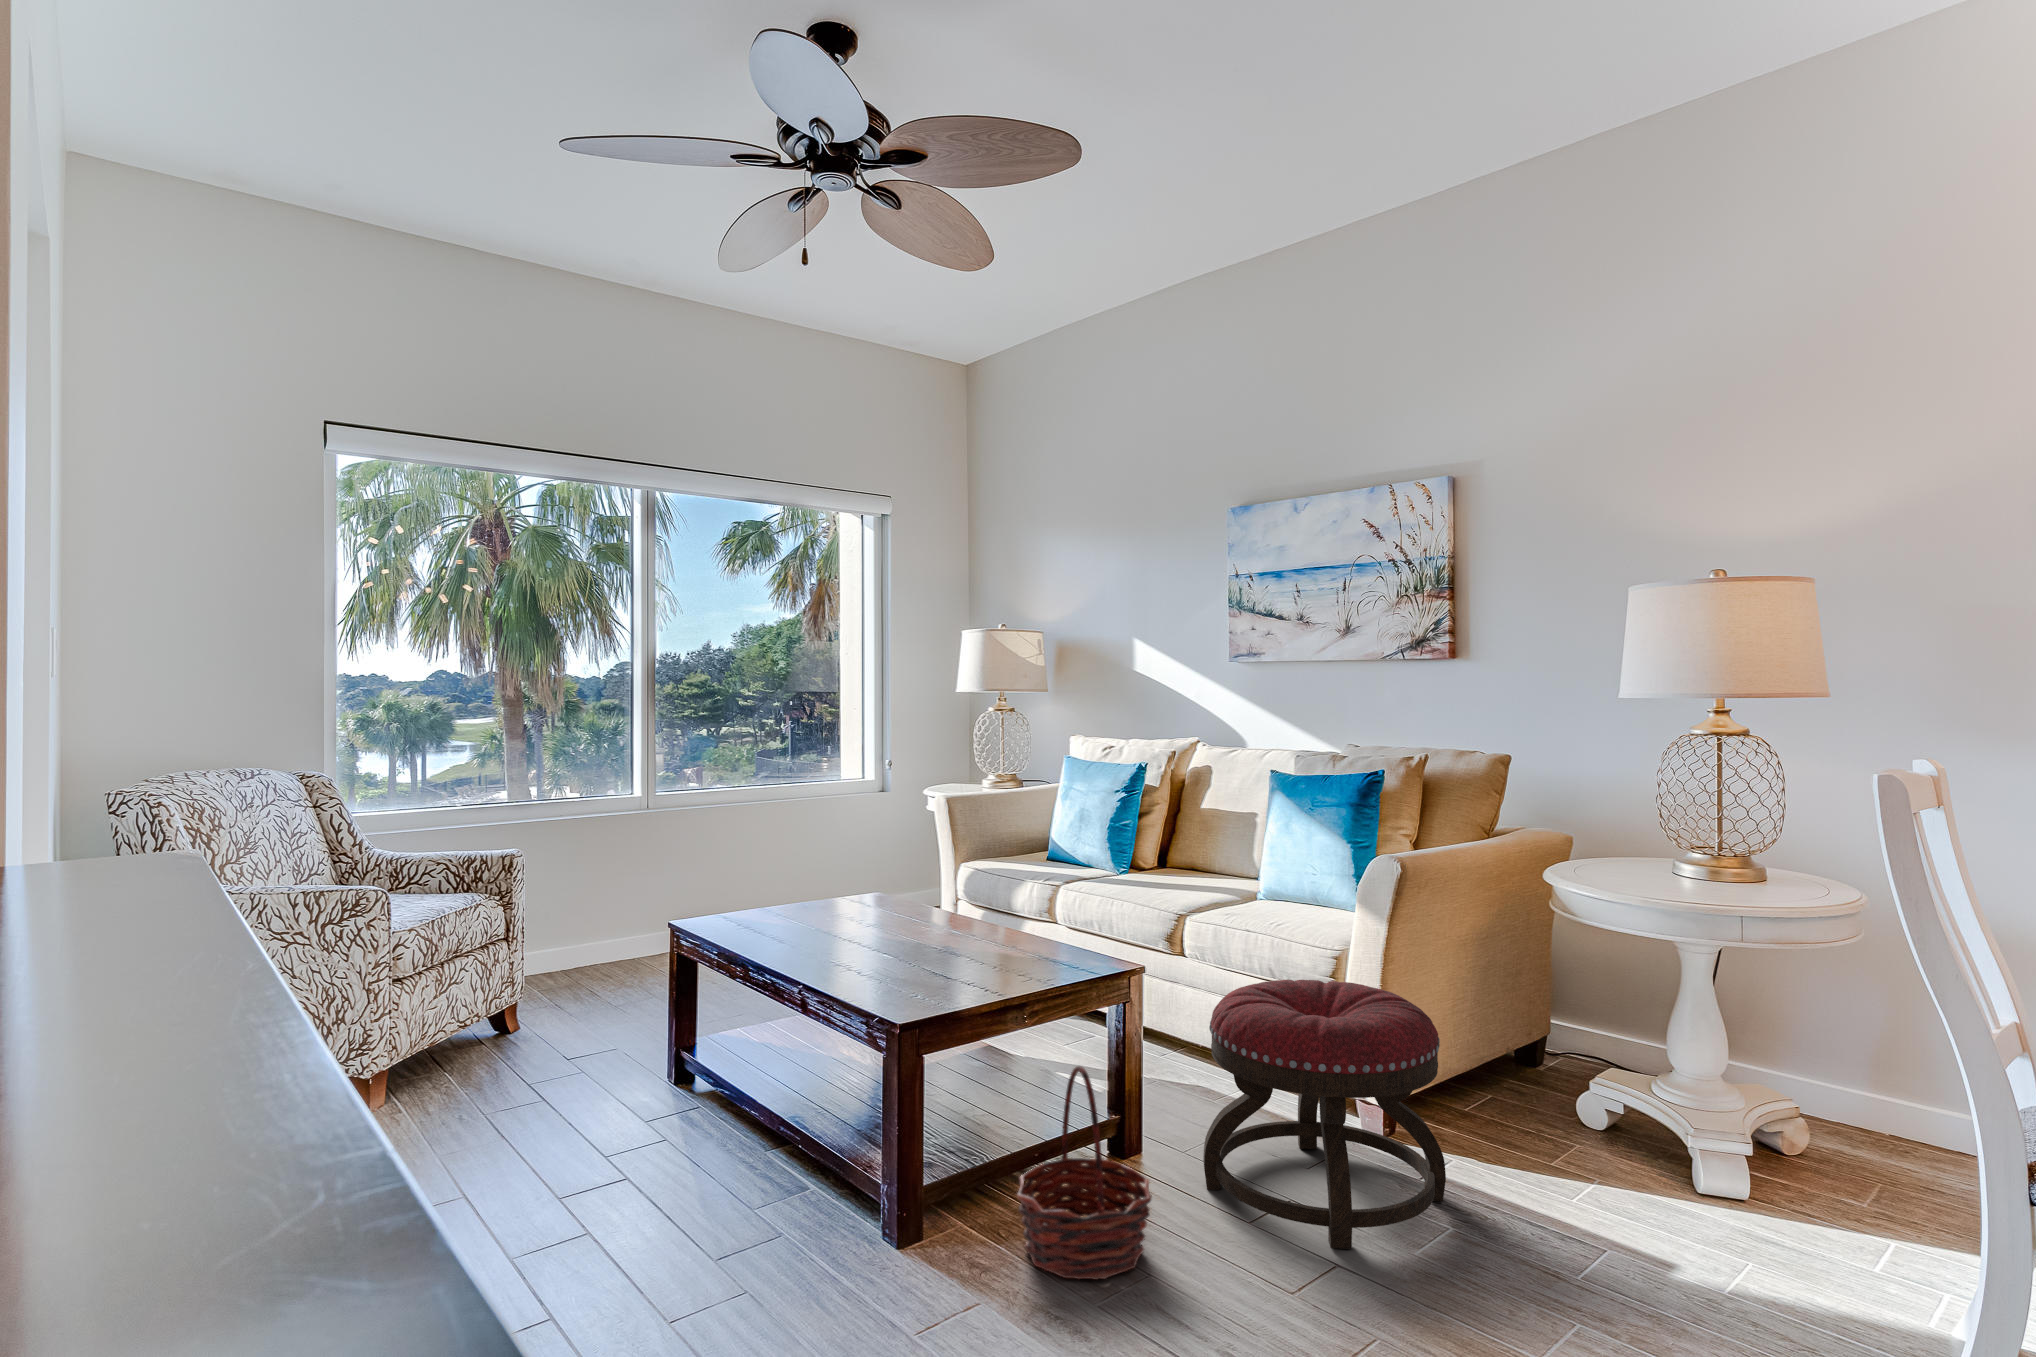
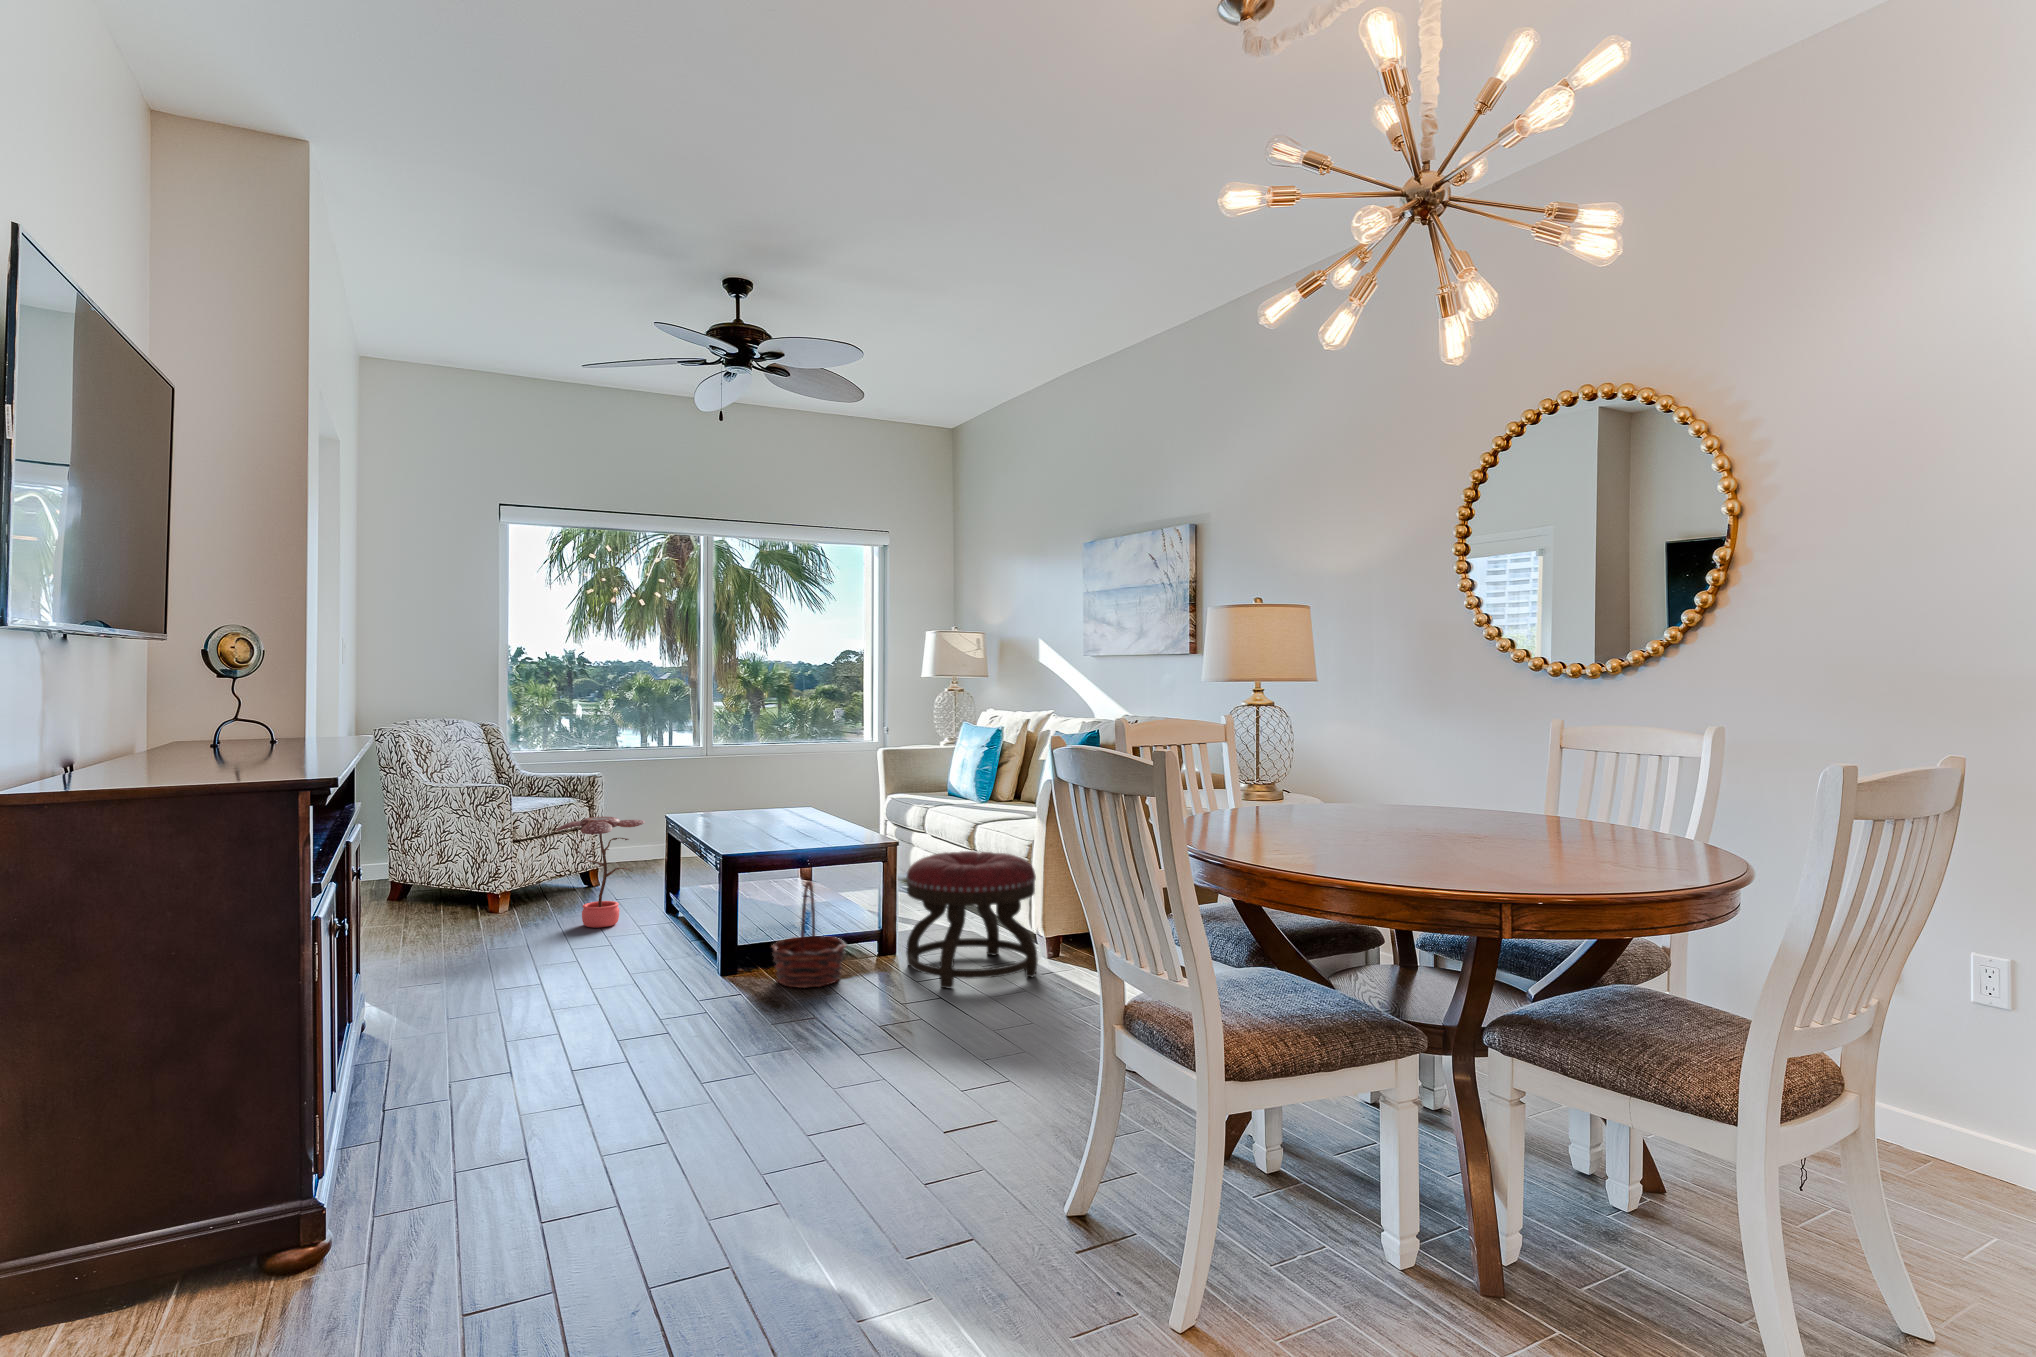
potted plant: none [502,938,659,1140] -> present [556,817,645,928]

